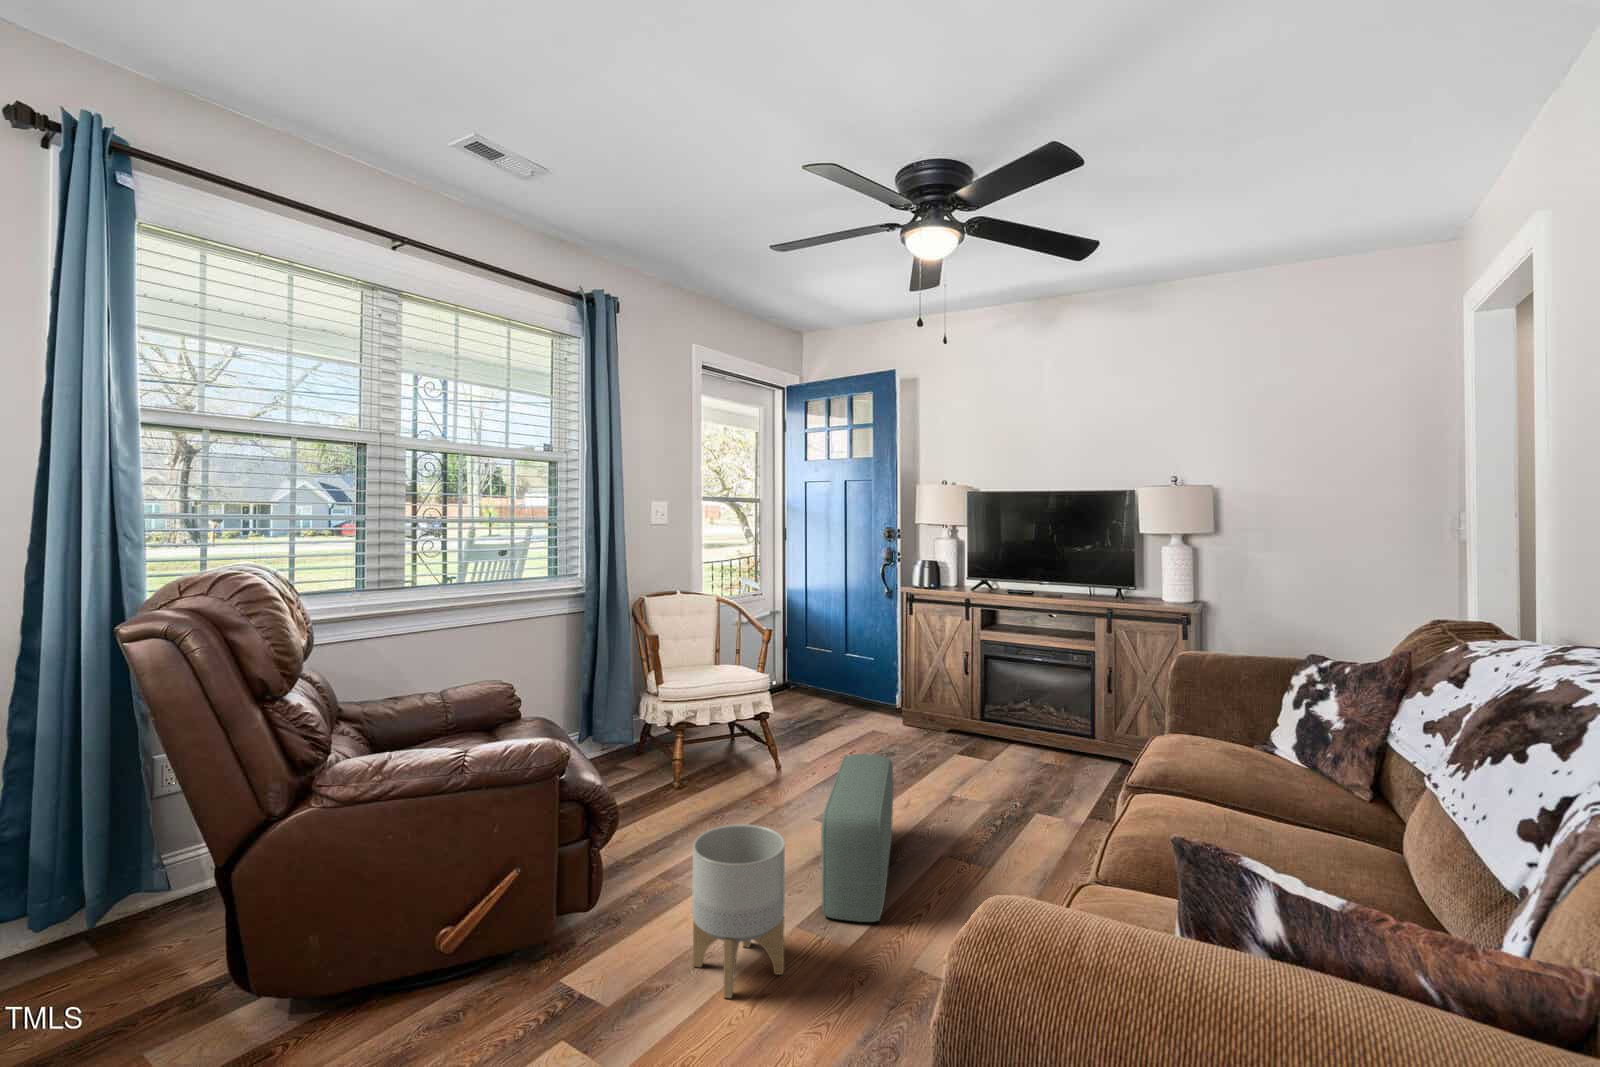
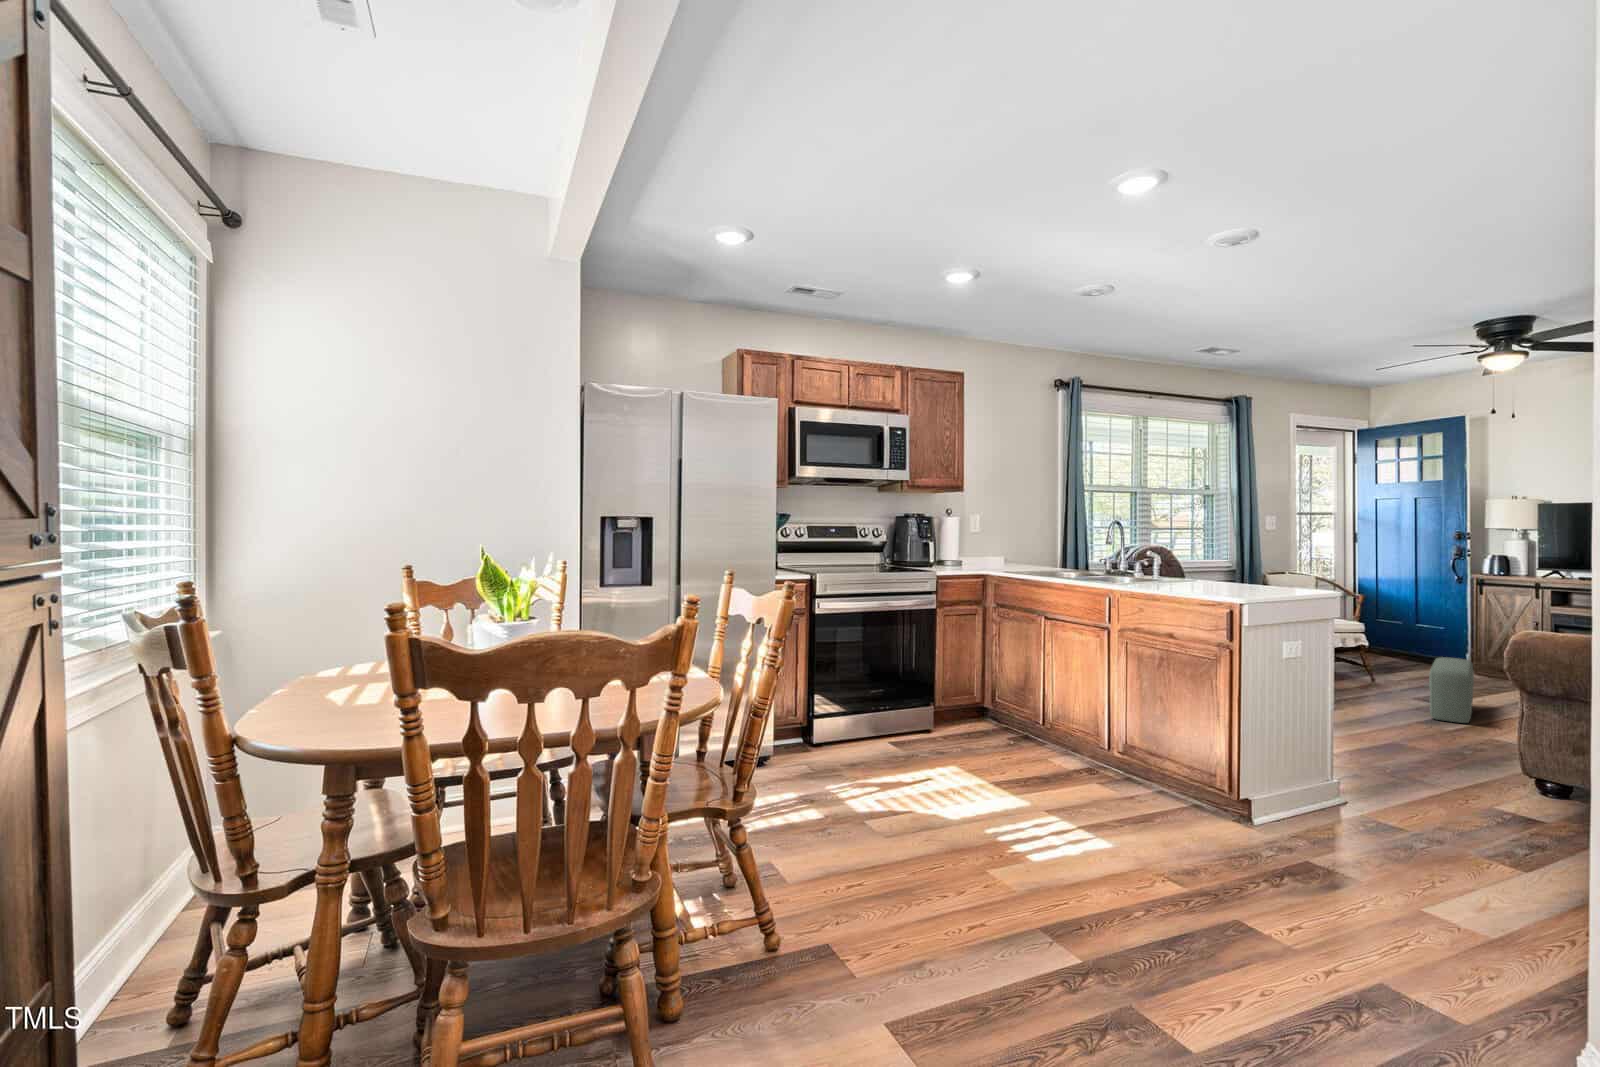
planter: present [692,824,785,998] -> none [1363,664,1415,727]

